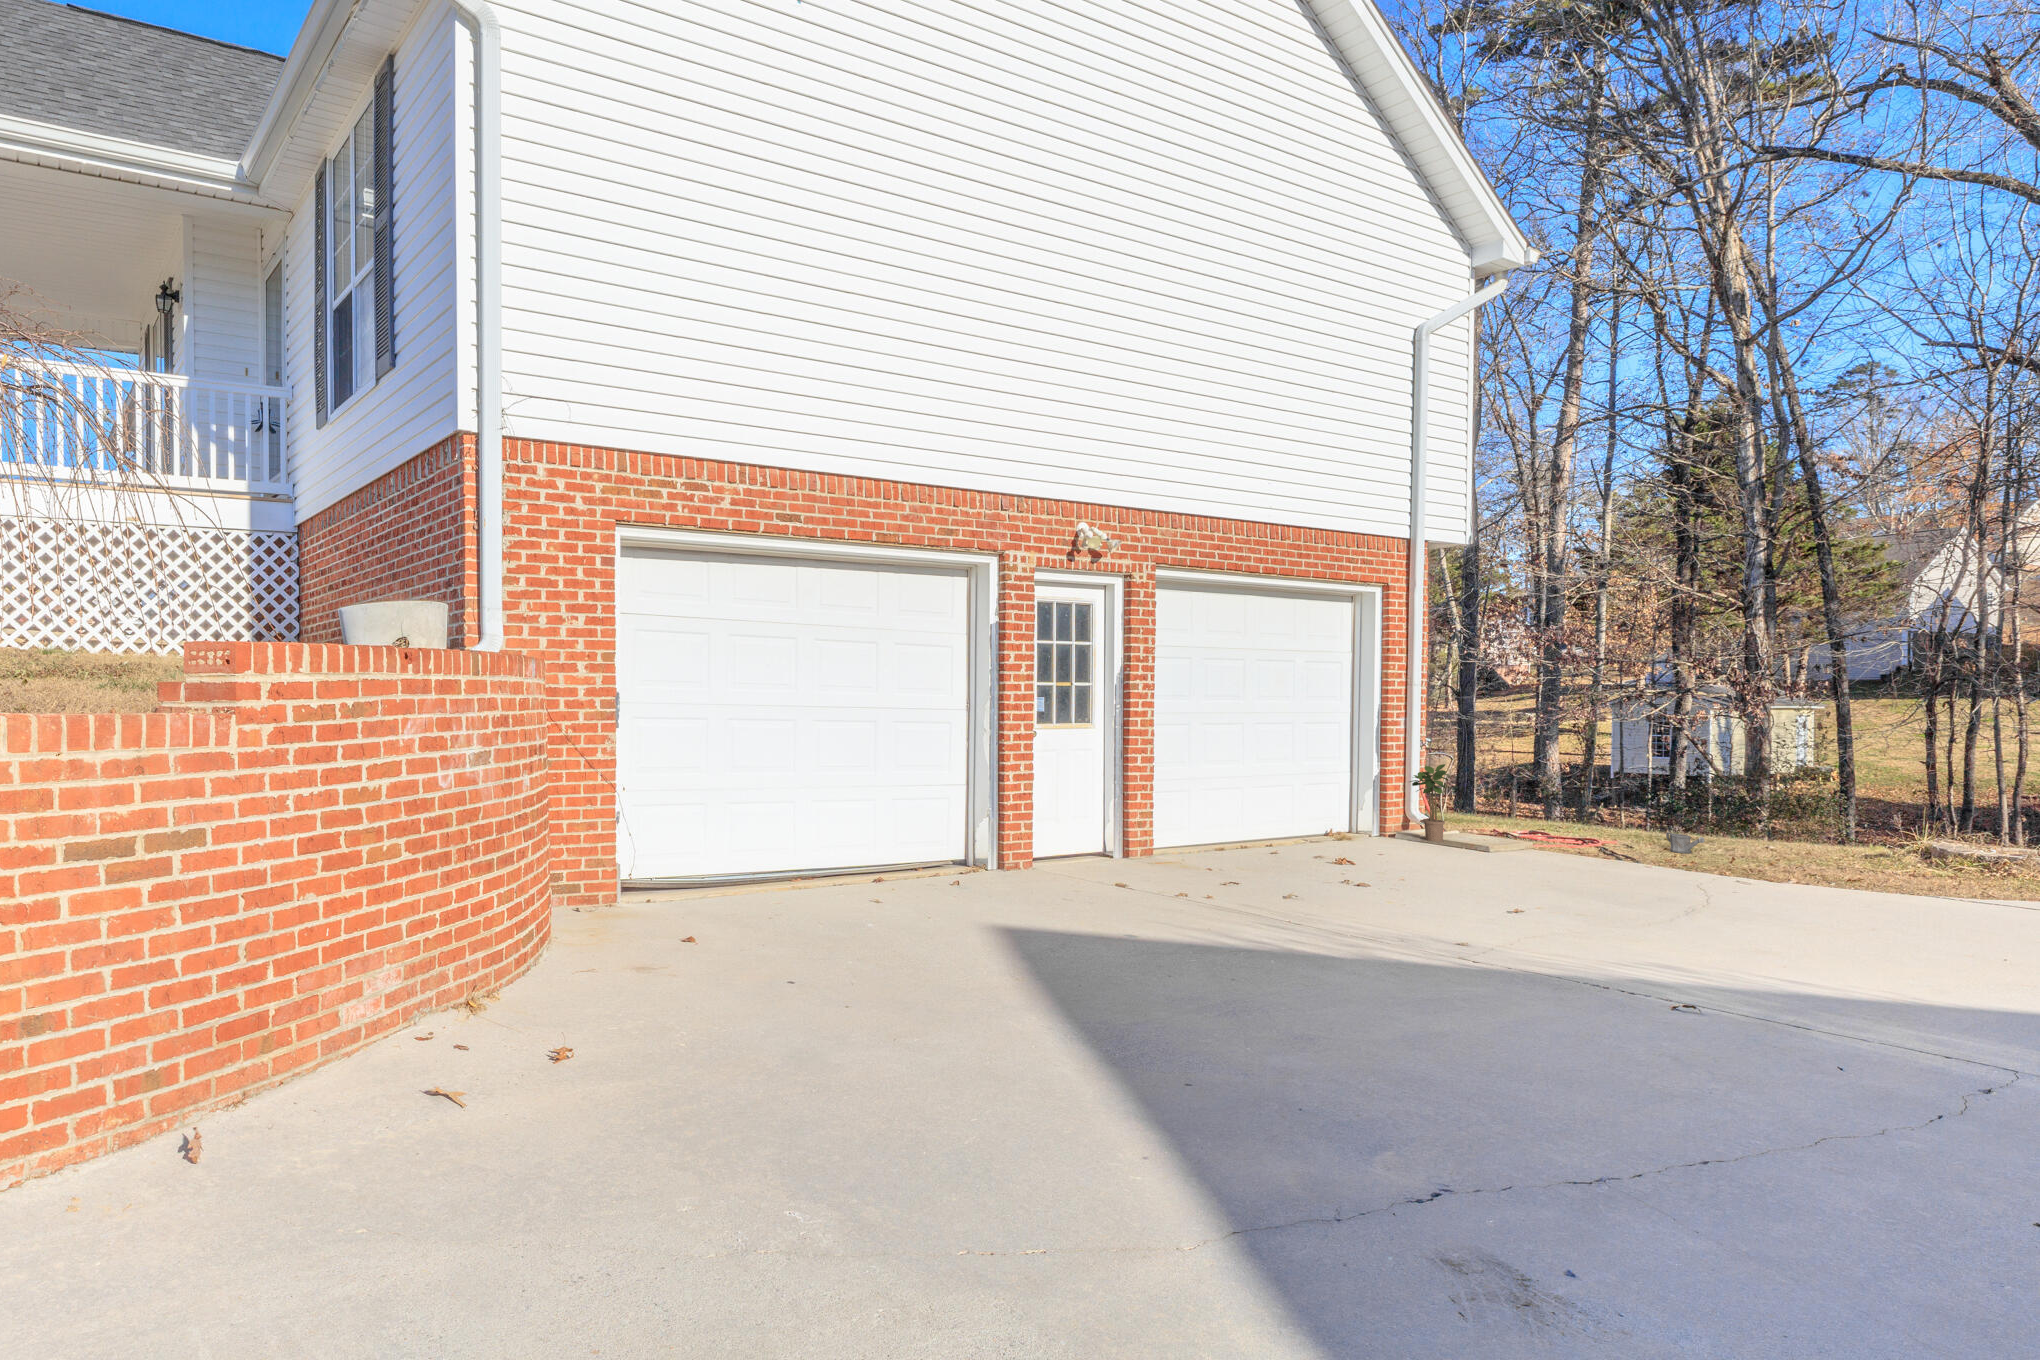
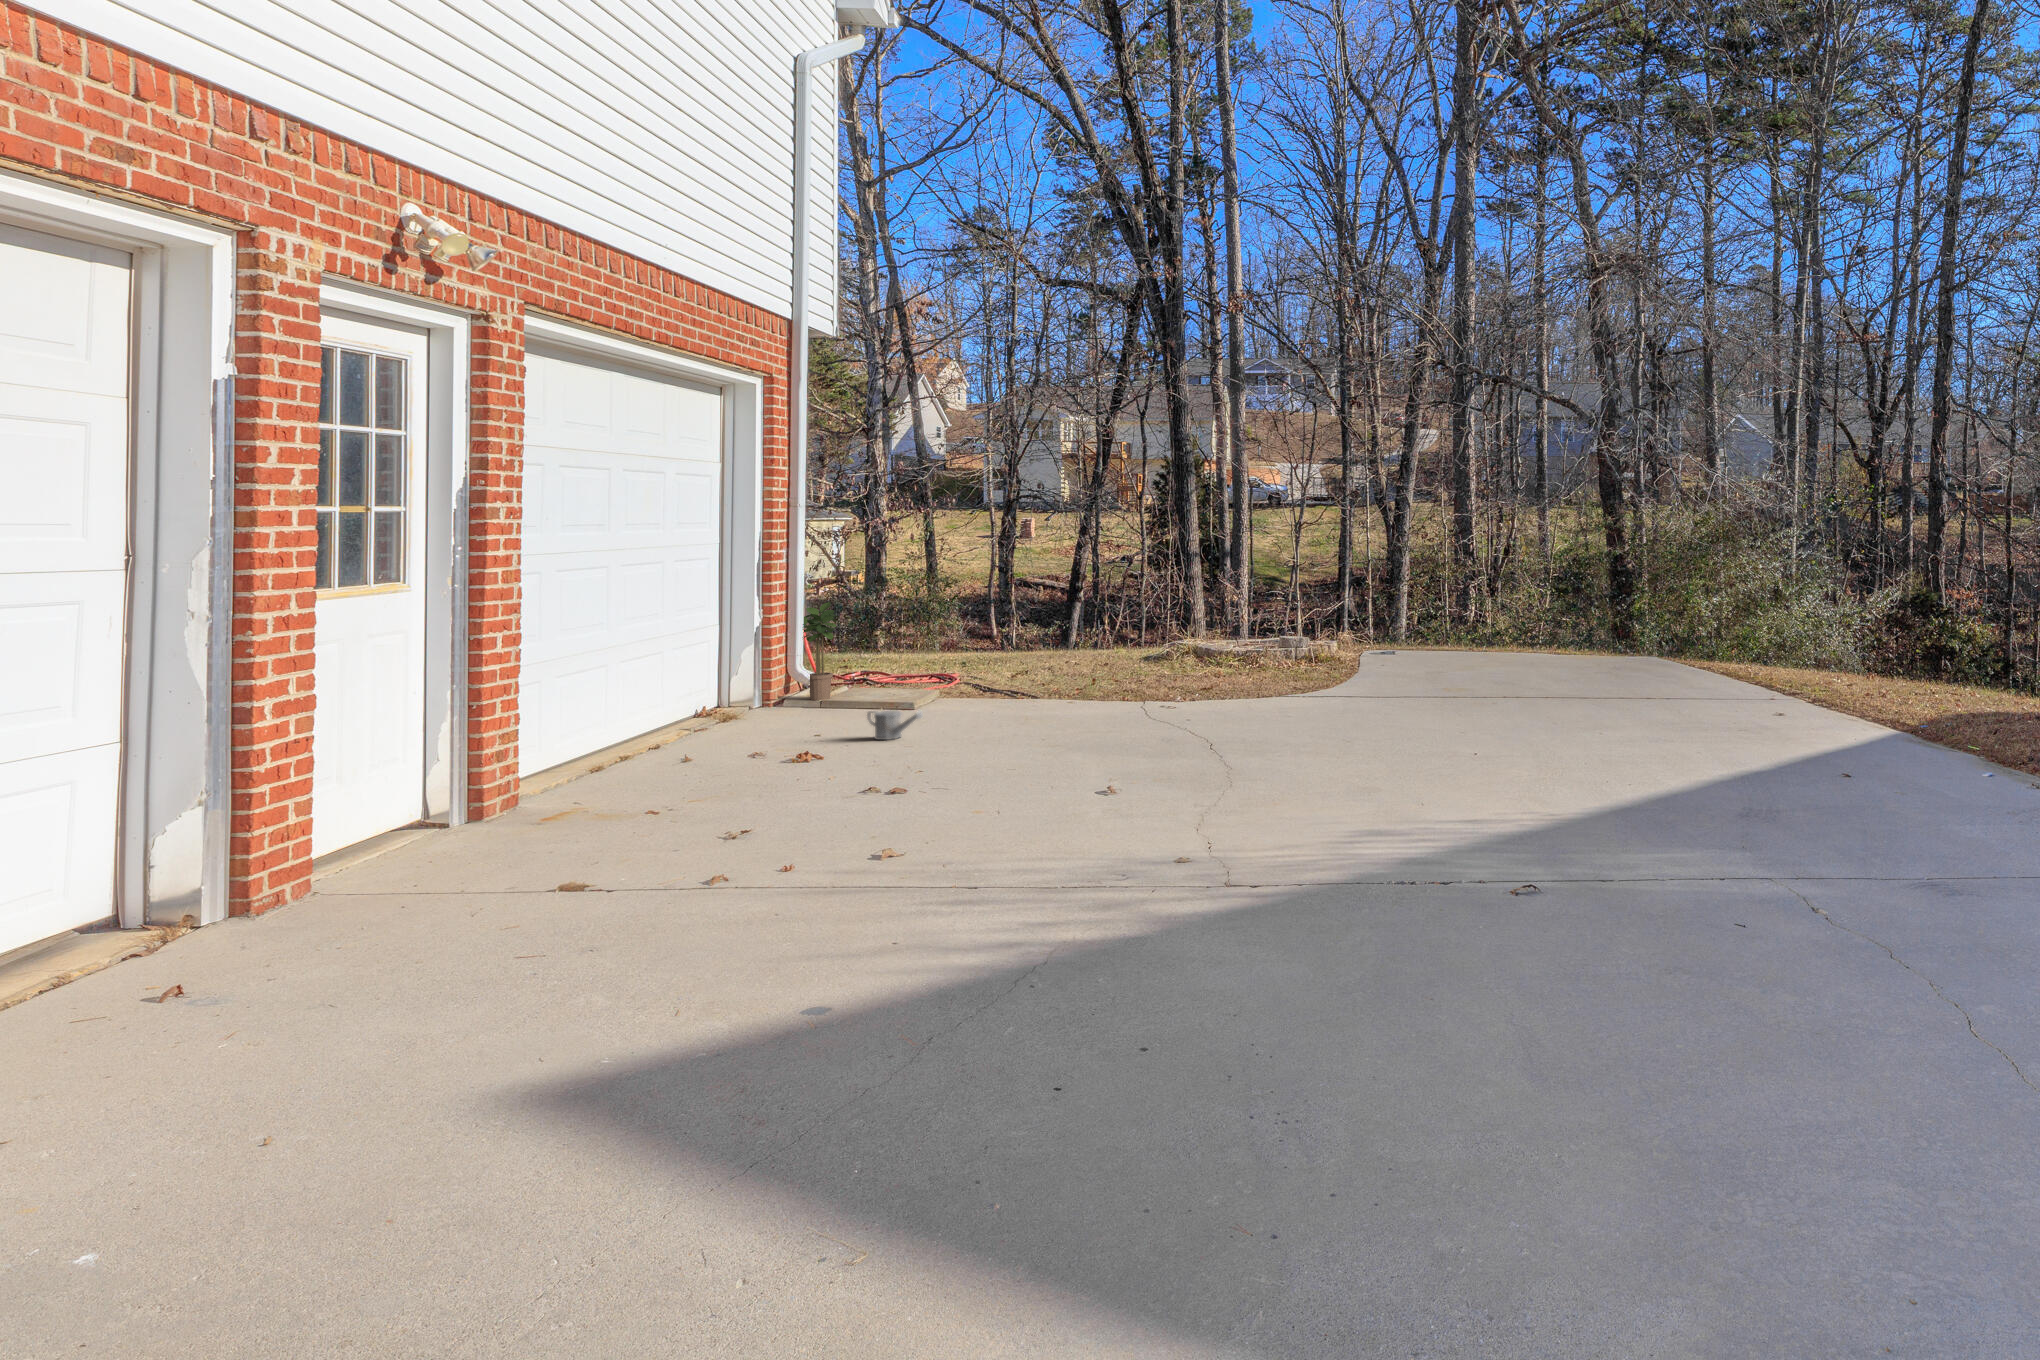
watering can: present [1666,832,1704,853] -> present [867,711,923,740]

